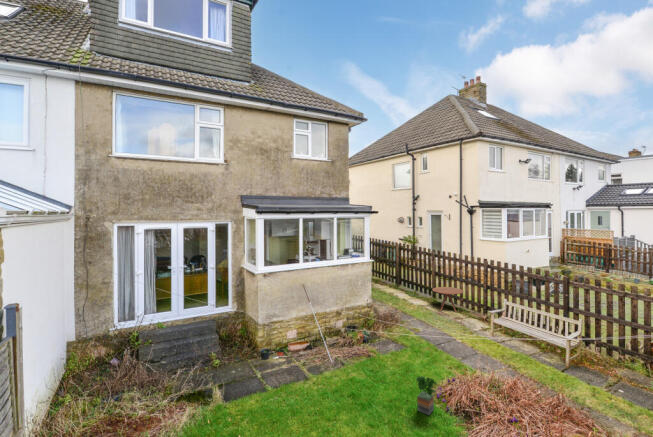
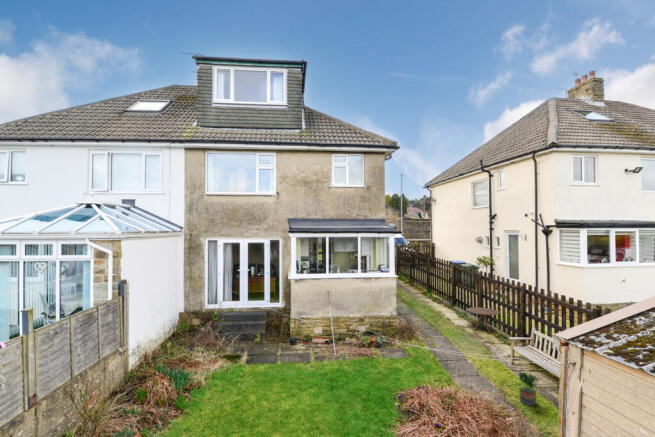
potted tree: present [416,376,437,415] -> present [519,372,538,406]

